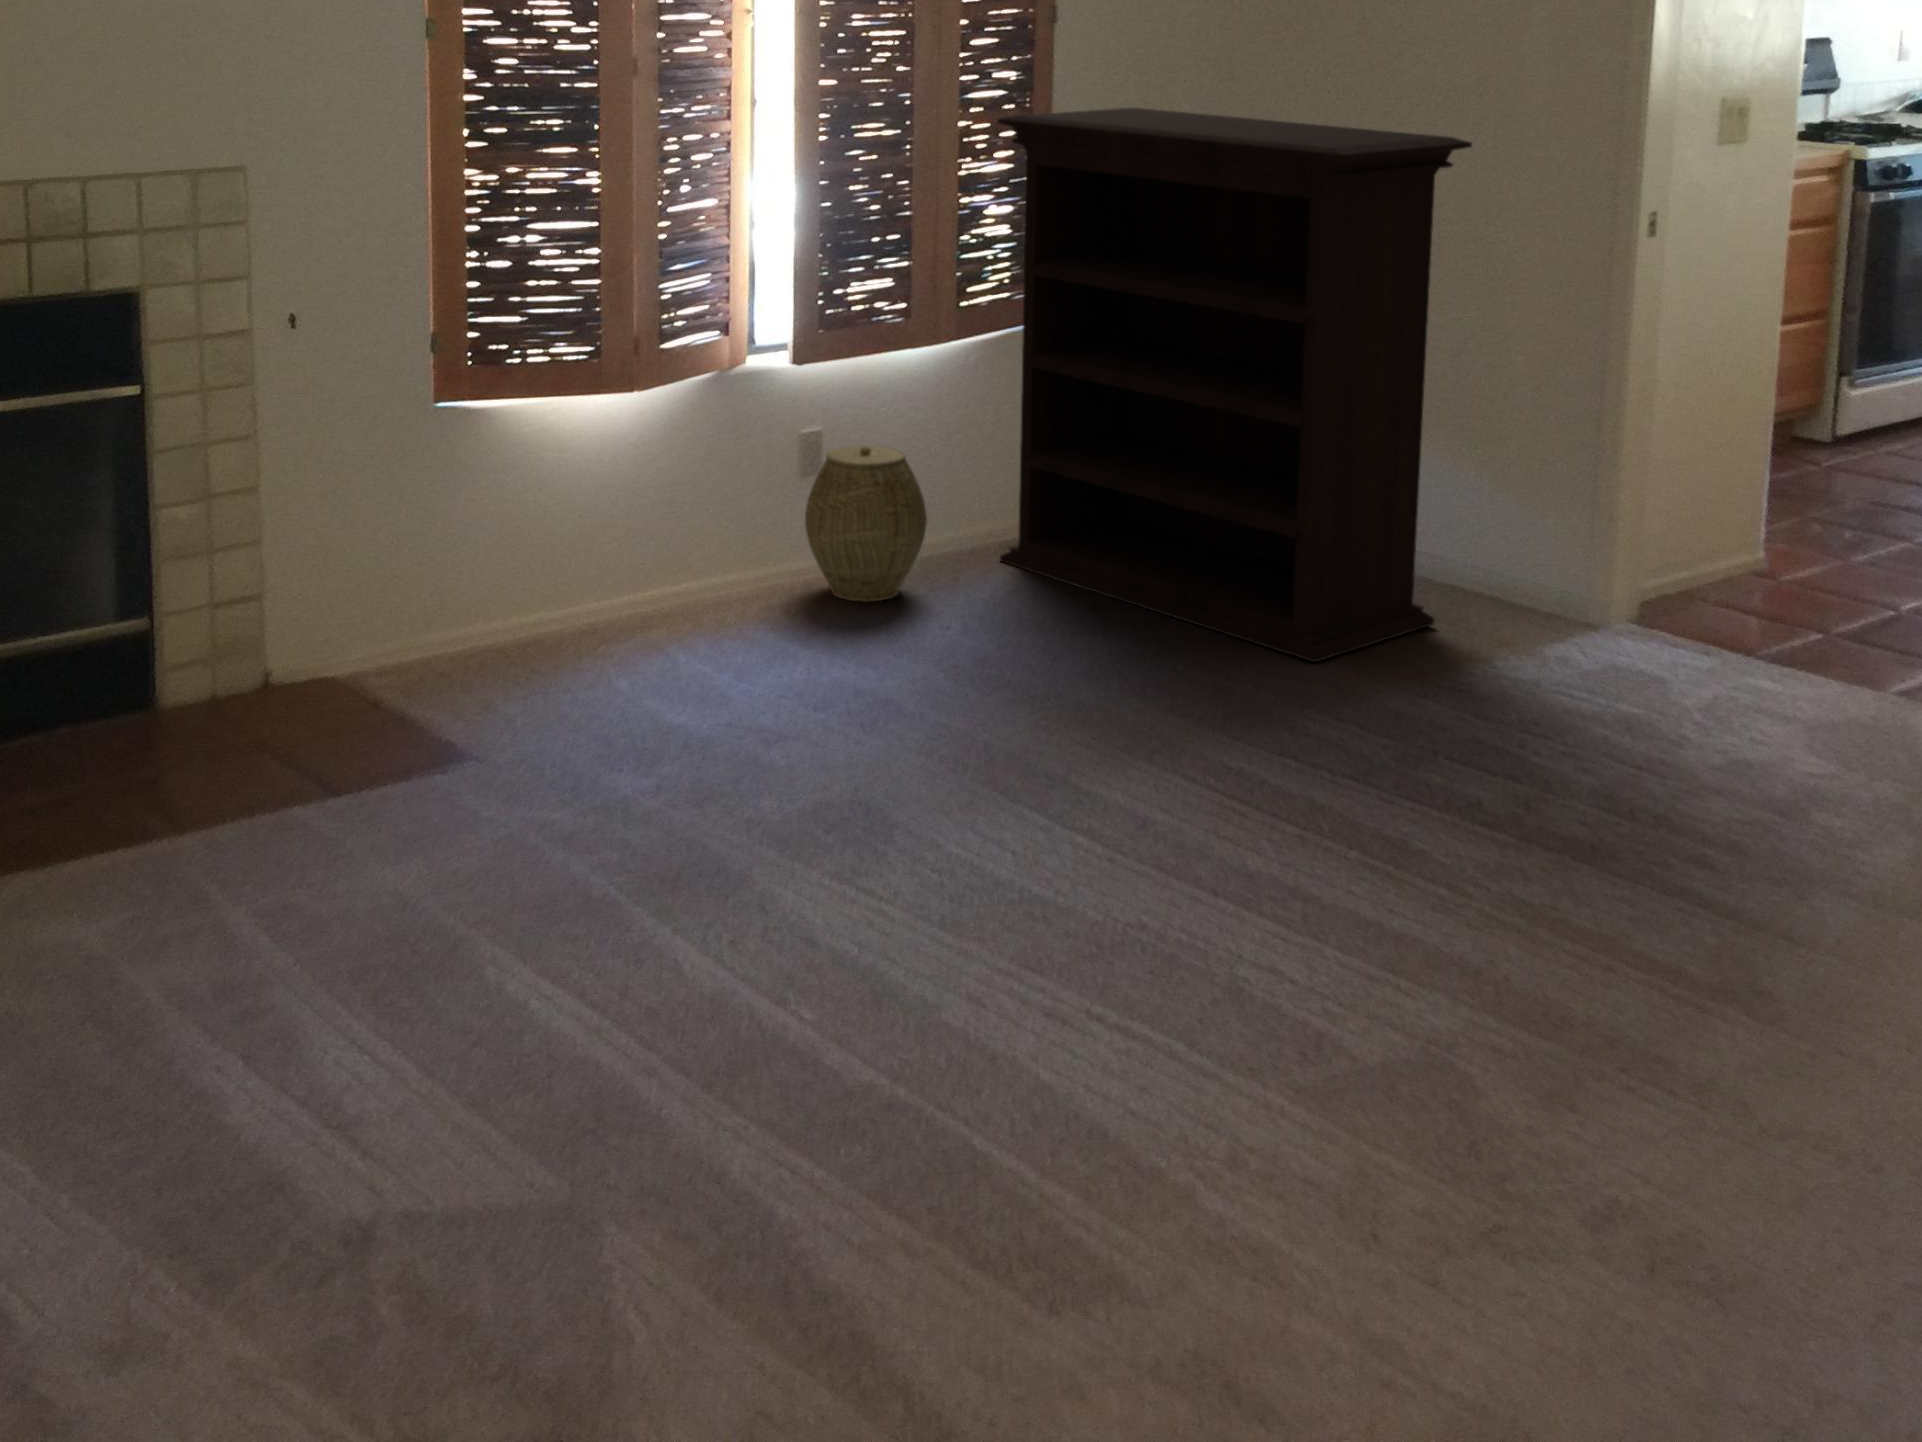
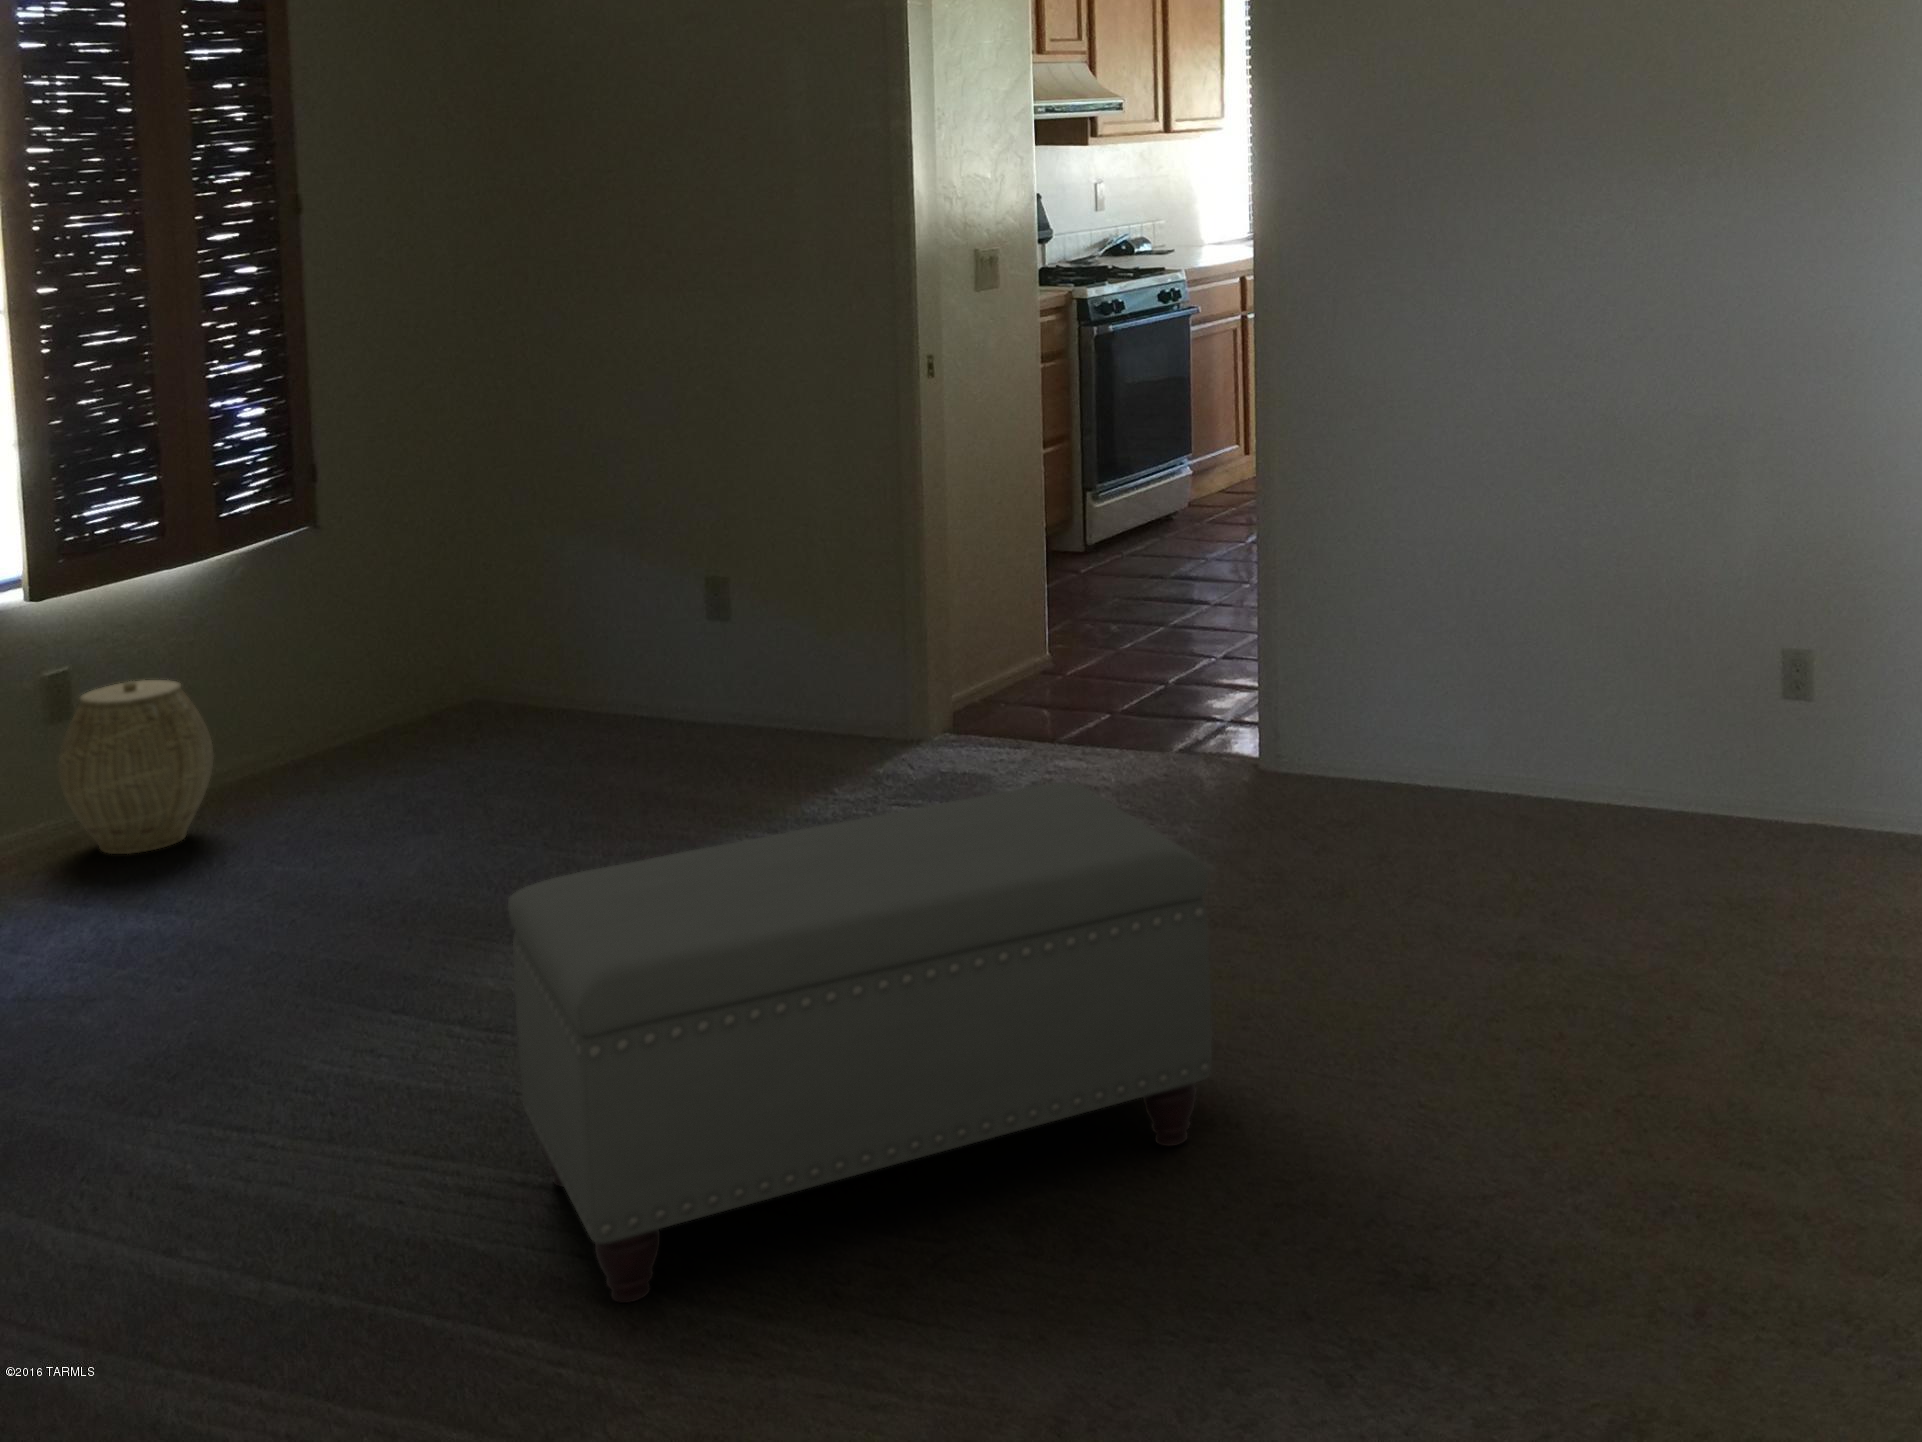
bookshelf: present [997,108,1472,662] -> none [251,295,774,810]
ottoman: none [1086,753,1871,1247] -> present [508,782,1212,1303]

